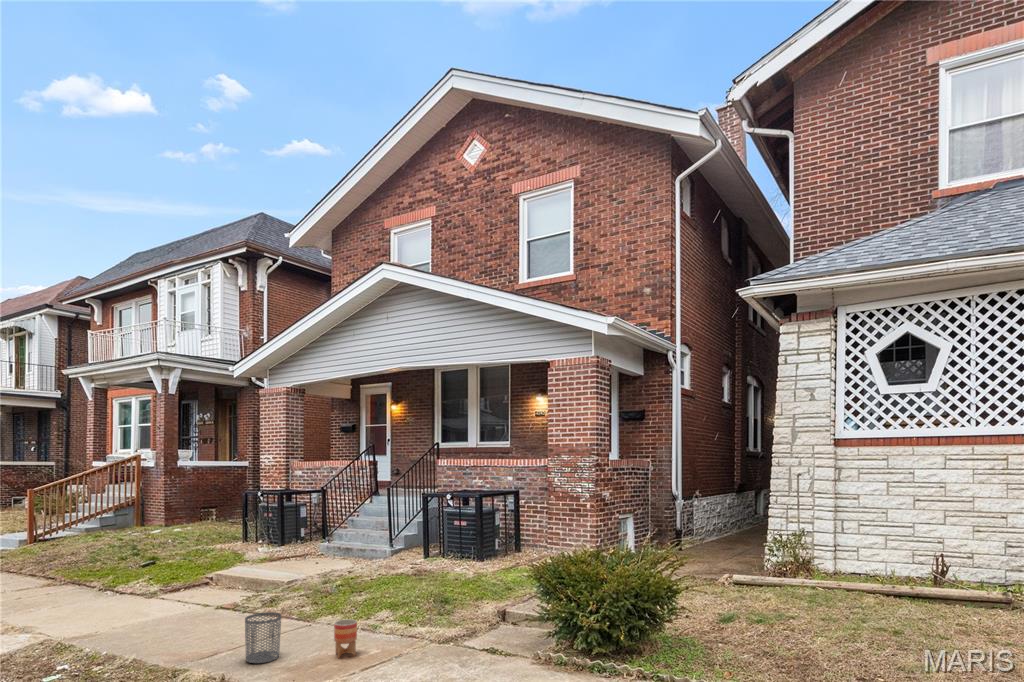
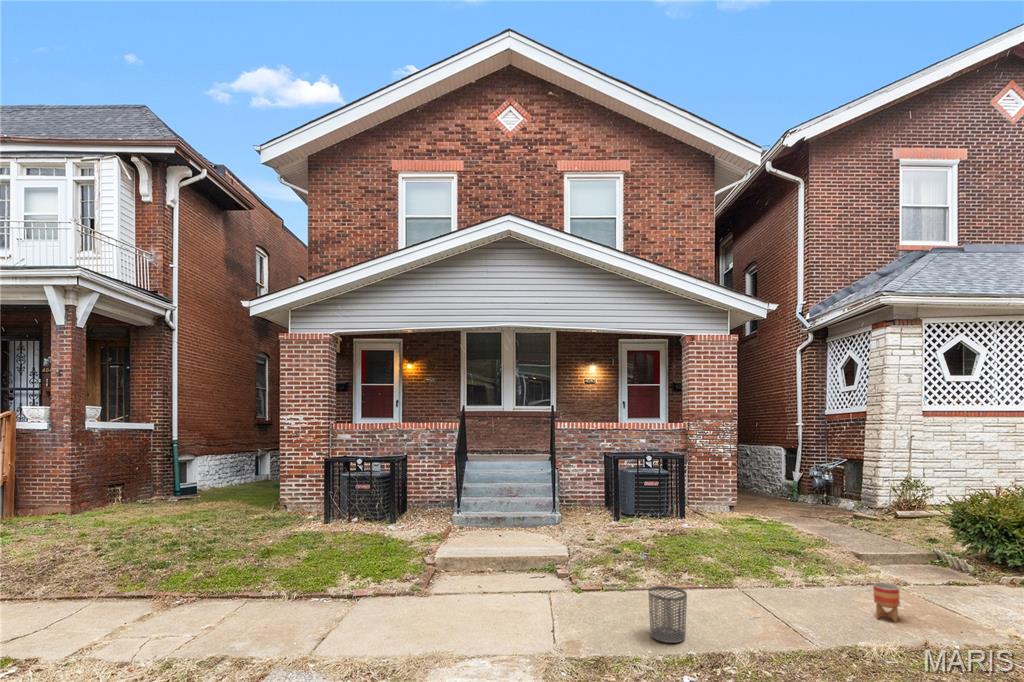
waste bin: present [245,612,281,663] -> present [648,586,687,643]

